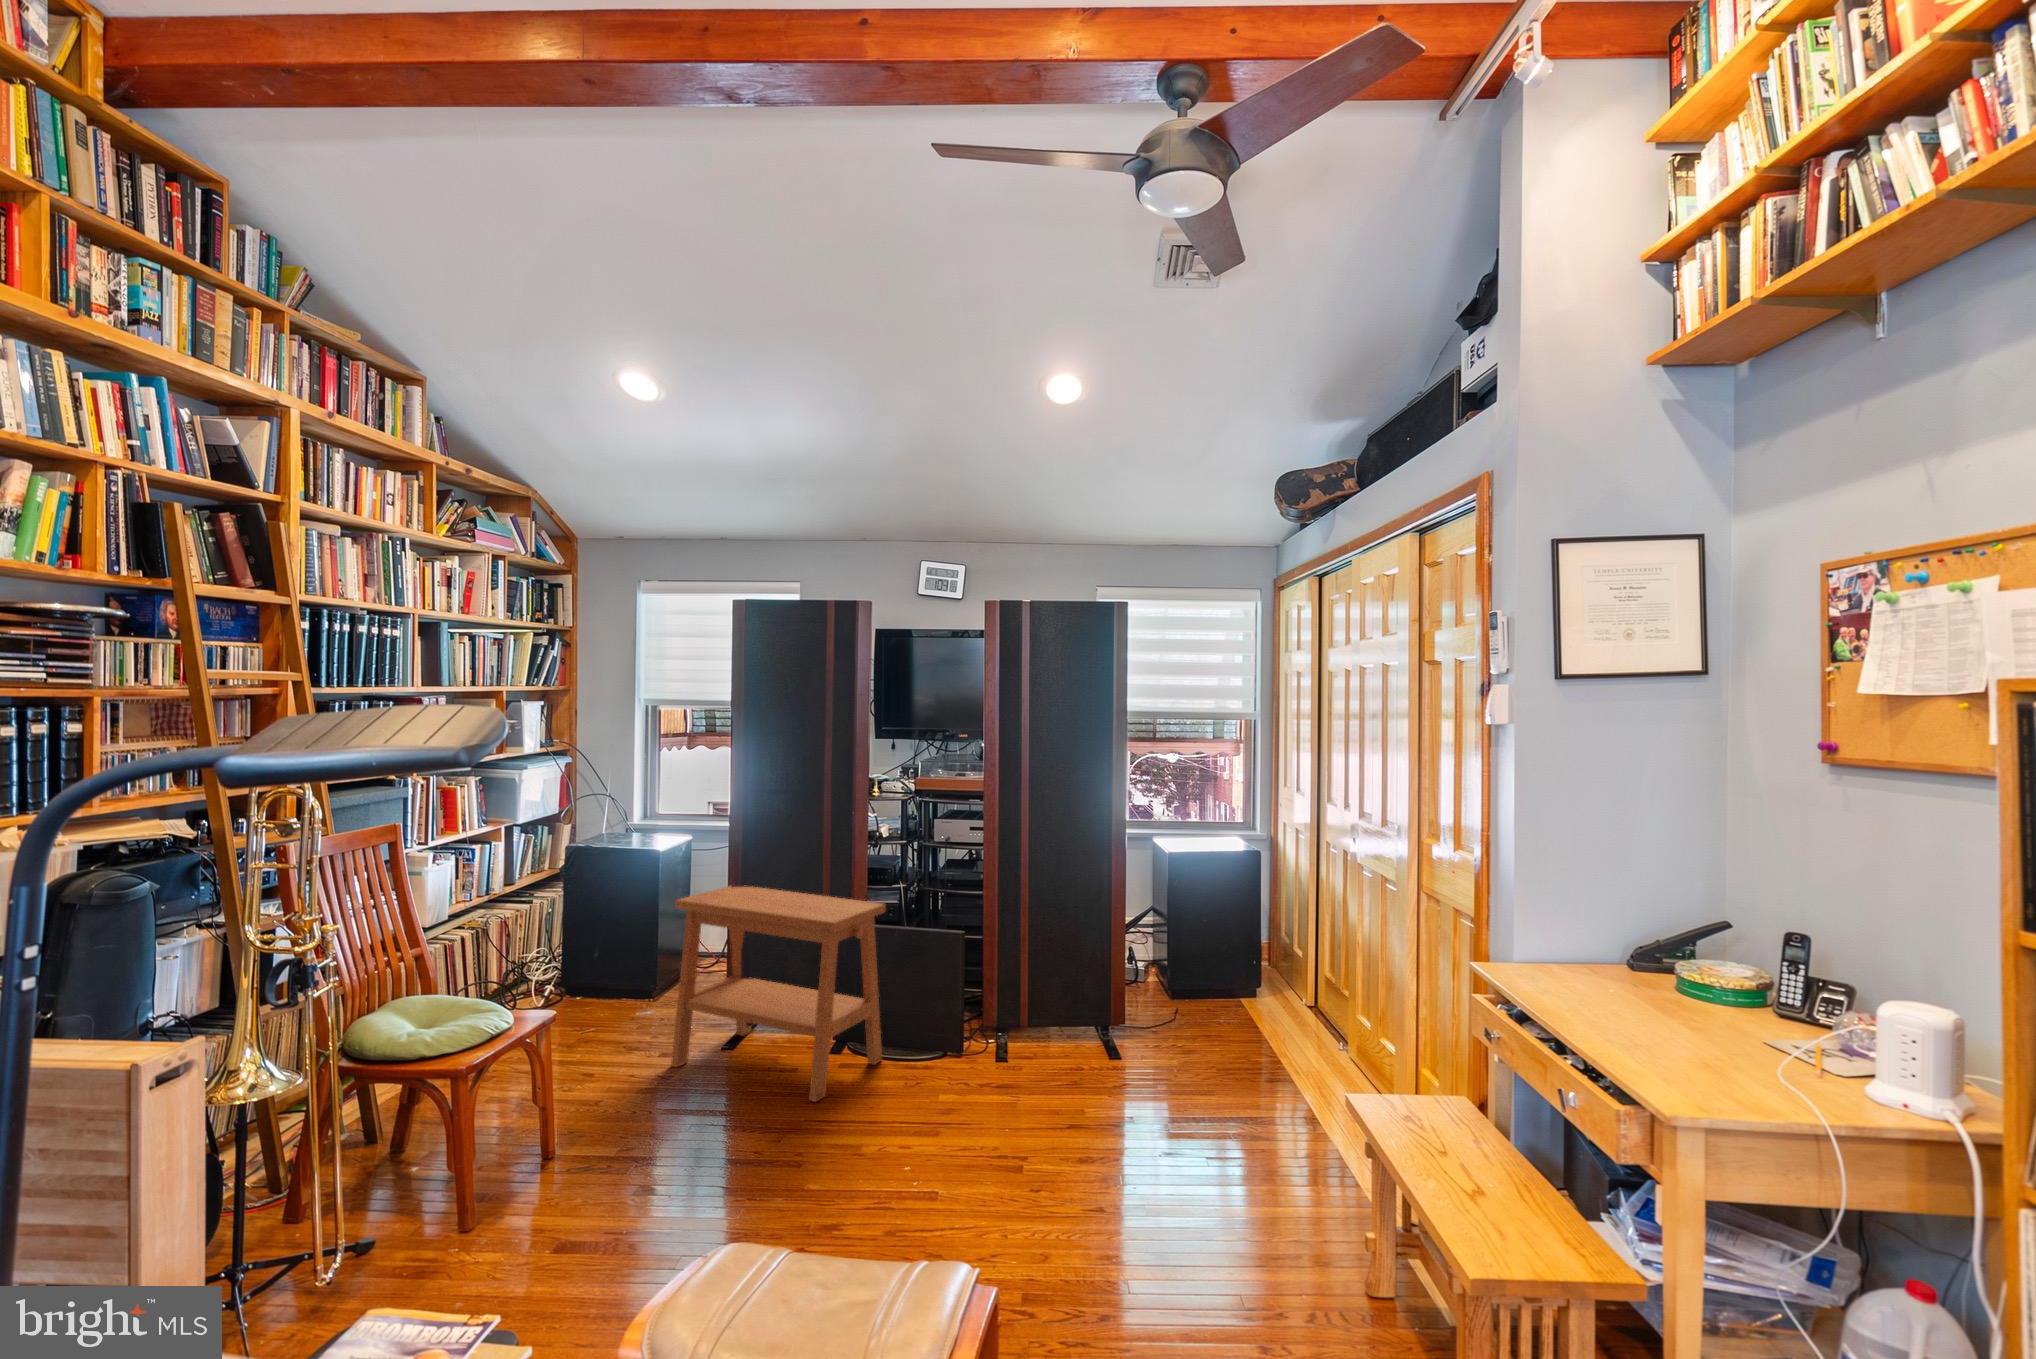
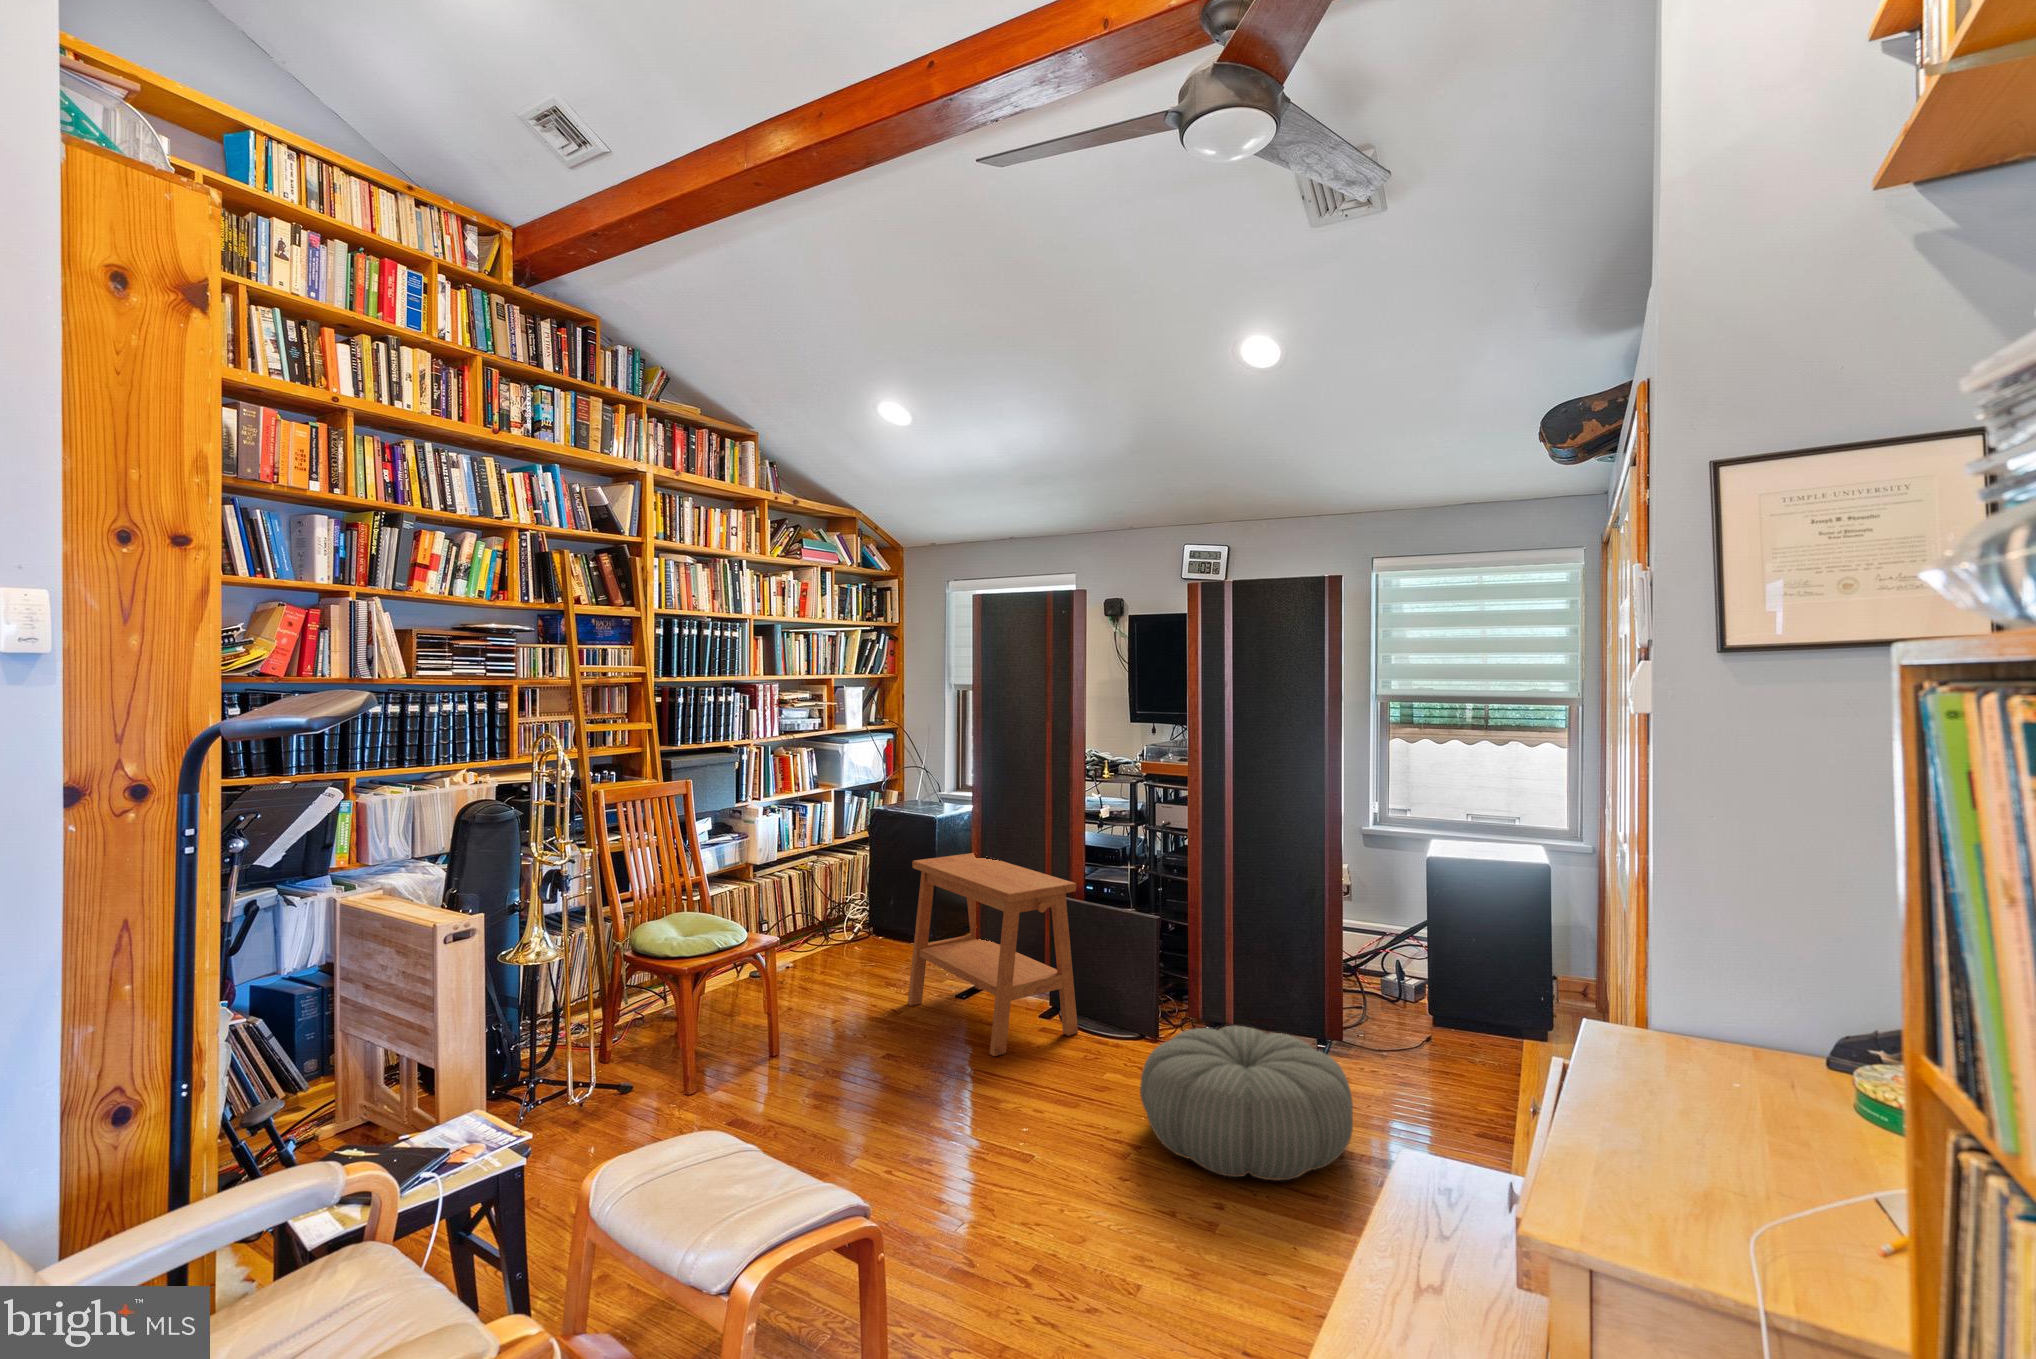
pouf: none [1010,1020,1206,1161] -> present [1140,1026,1353,1180]

